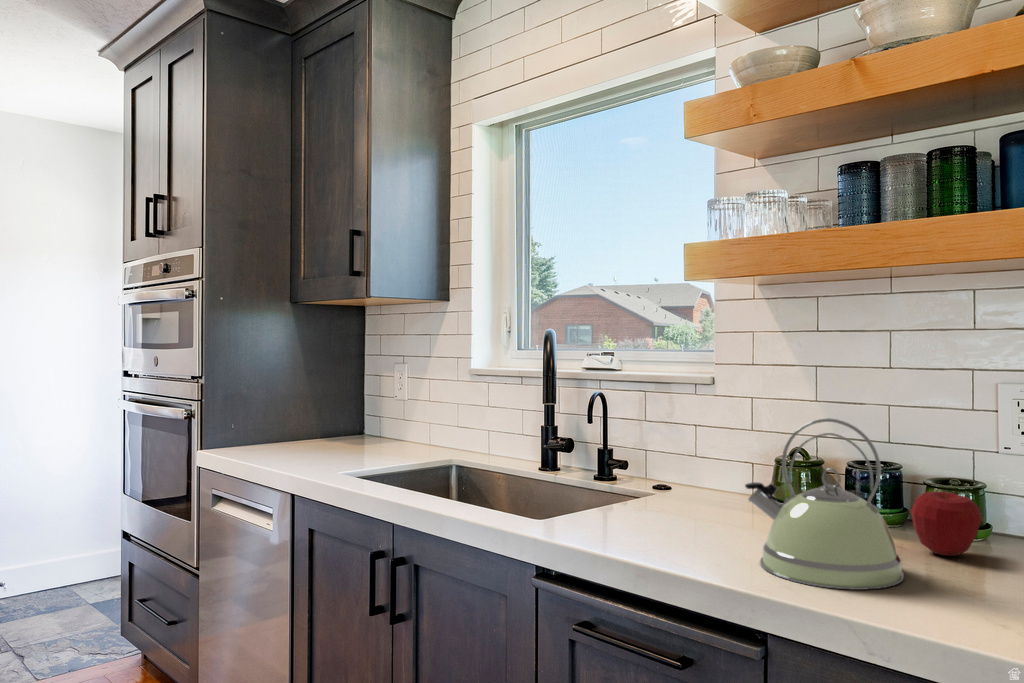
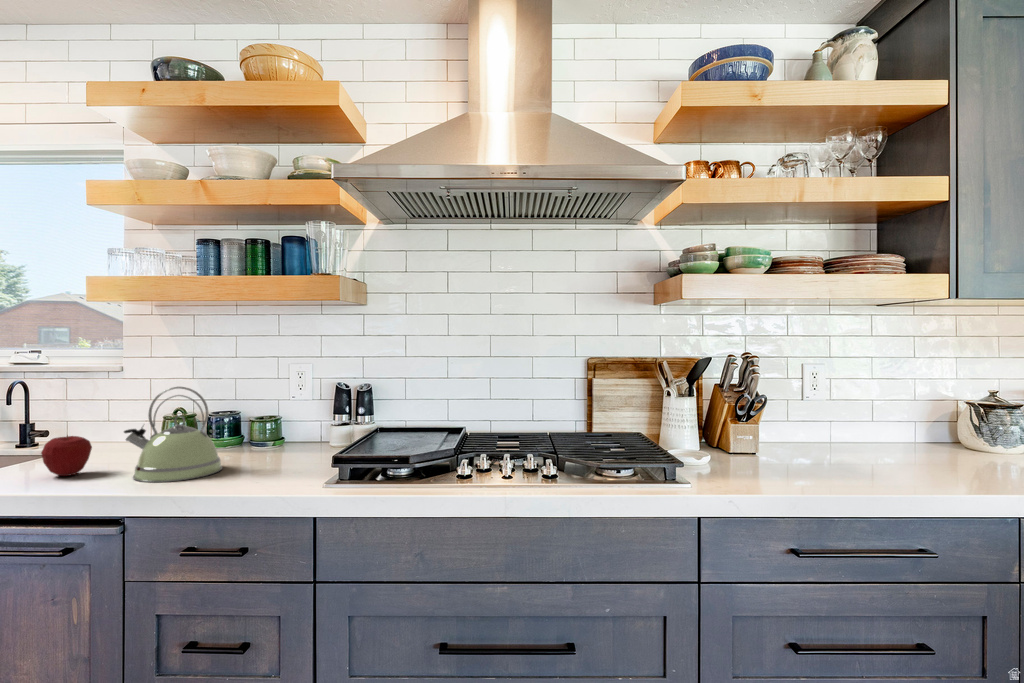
apple: present [911,491,982,556] -> present [41,435,92,476]

